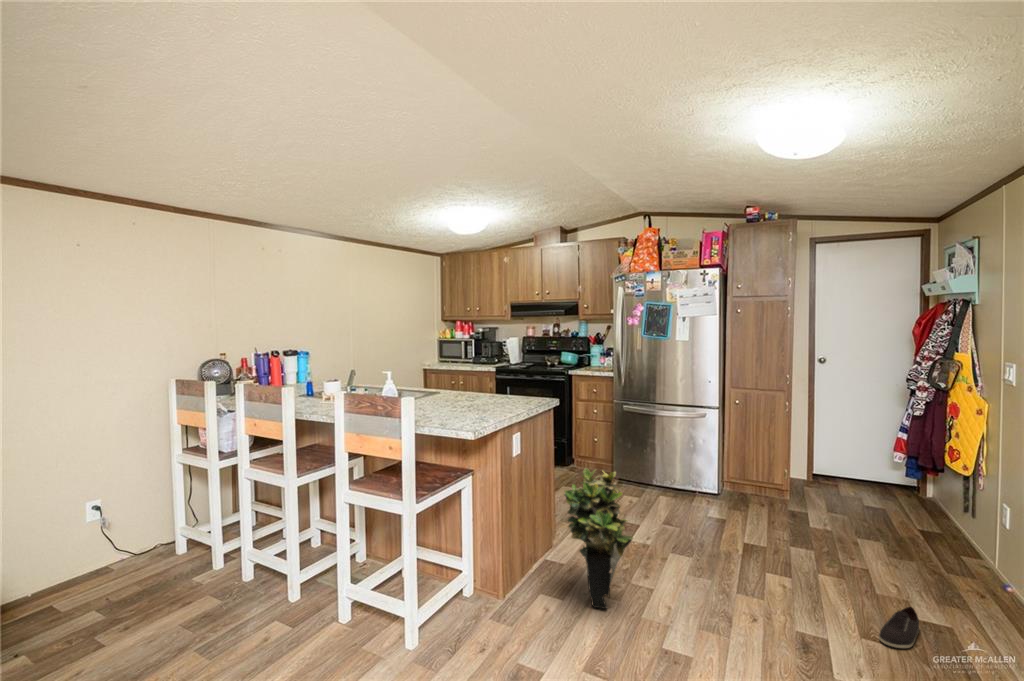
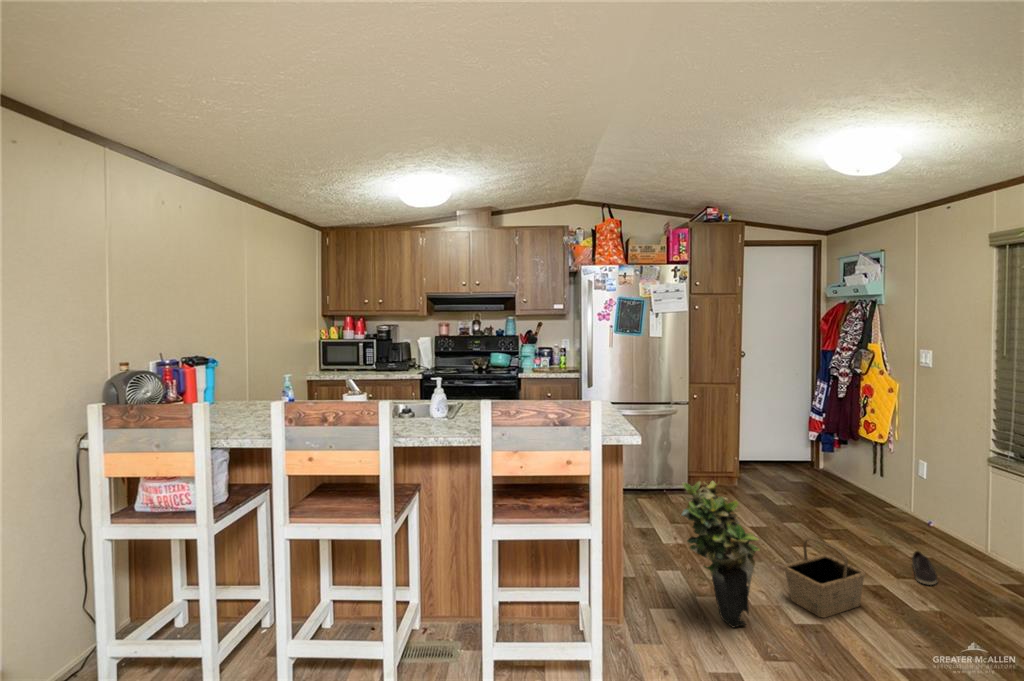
basket: none [679,549,766,635] -> present [784,538,866,618]

